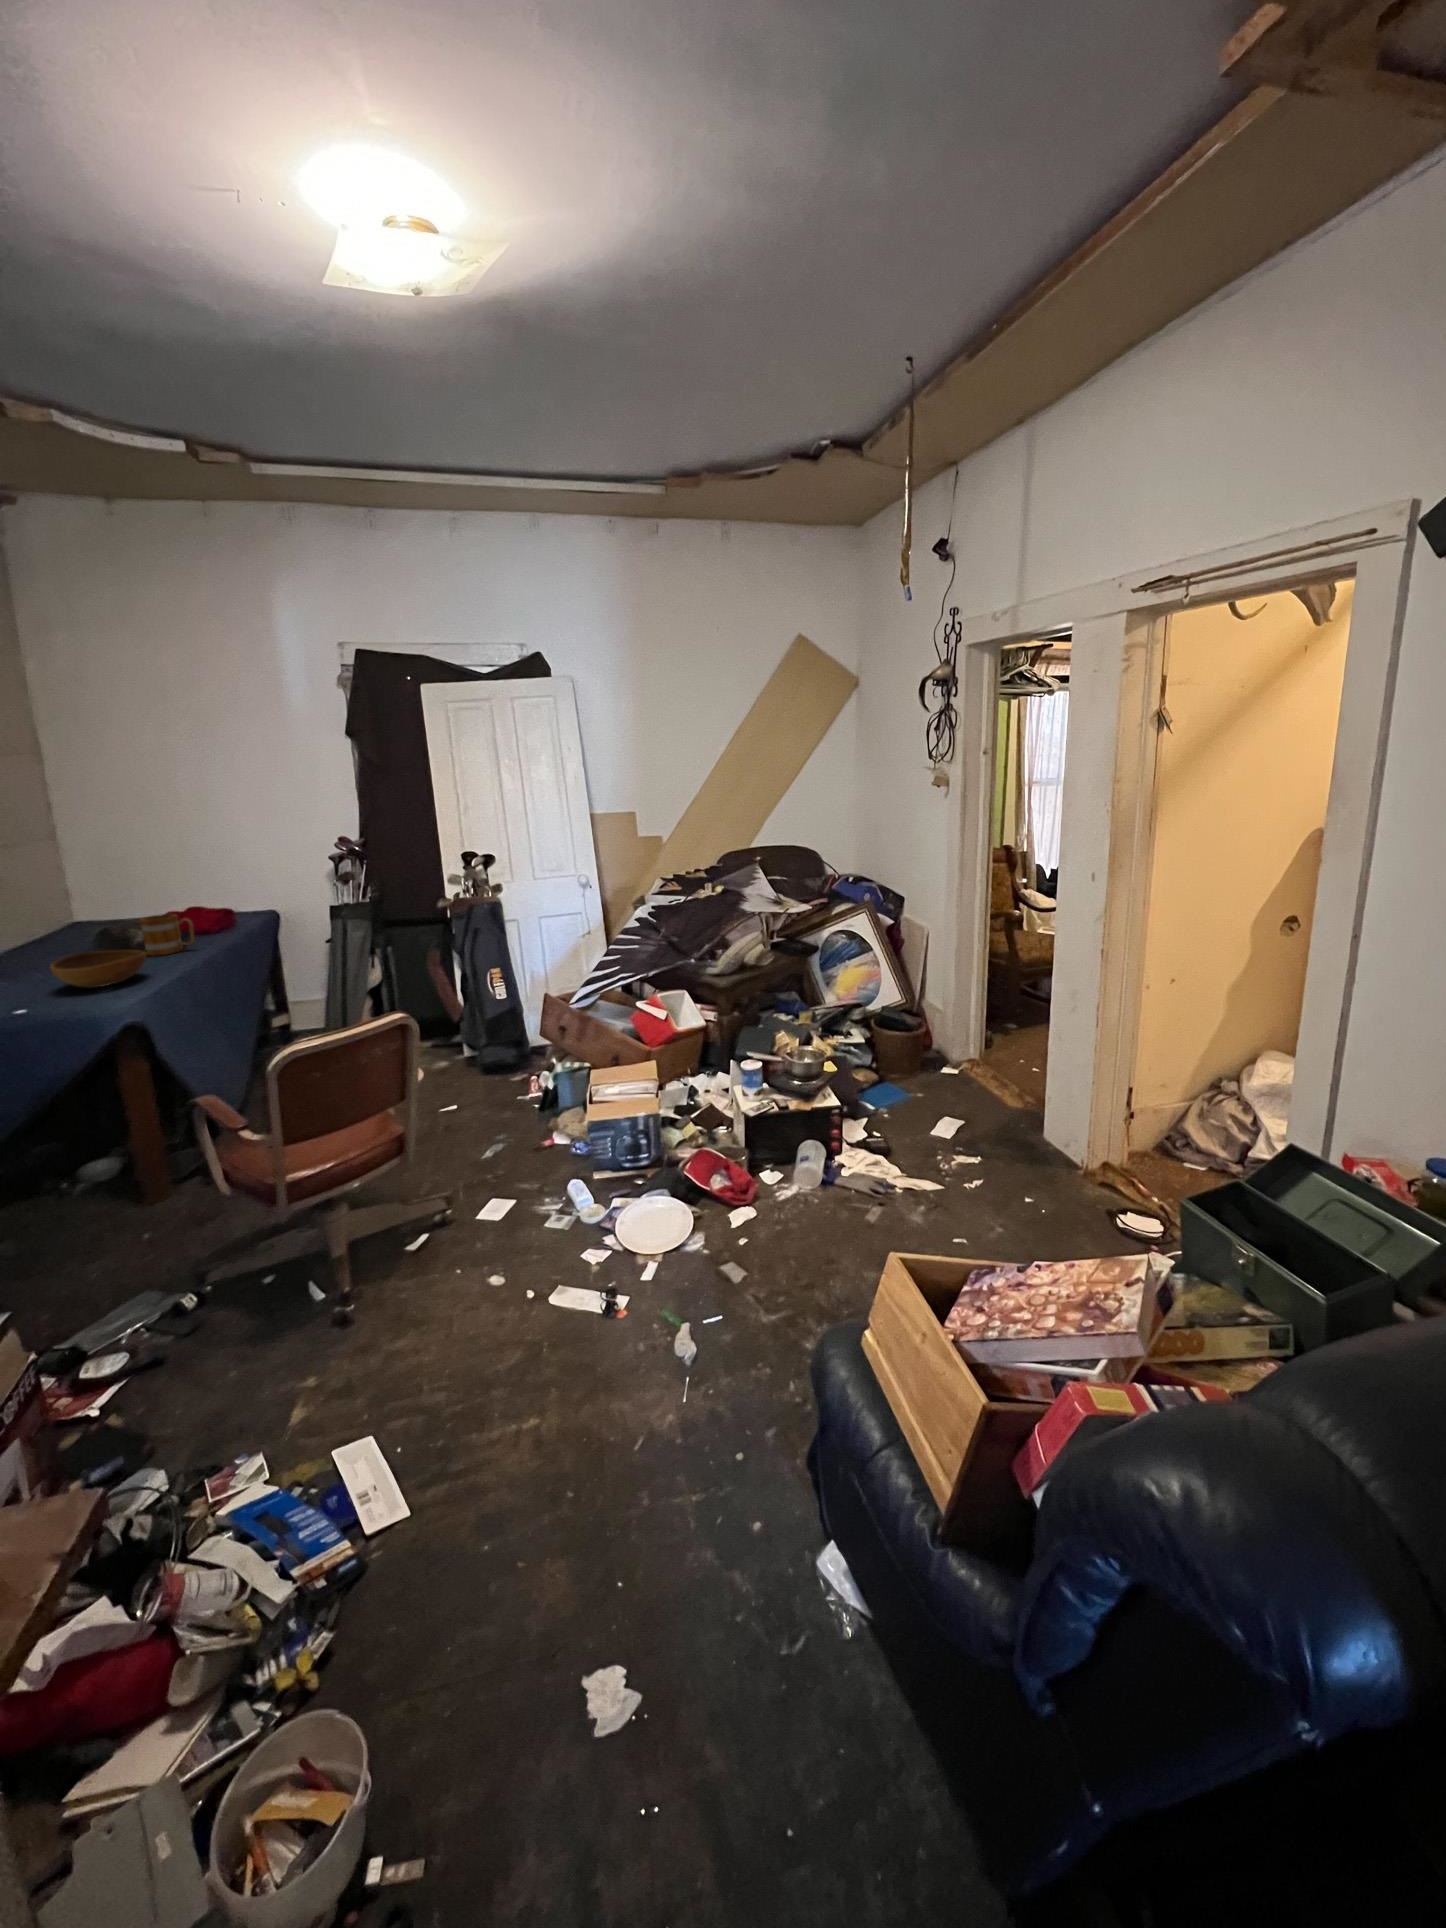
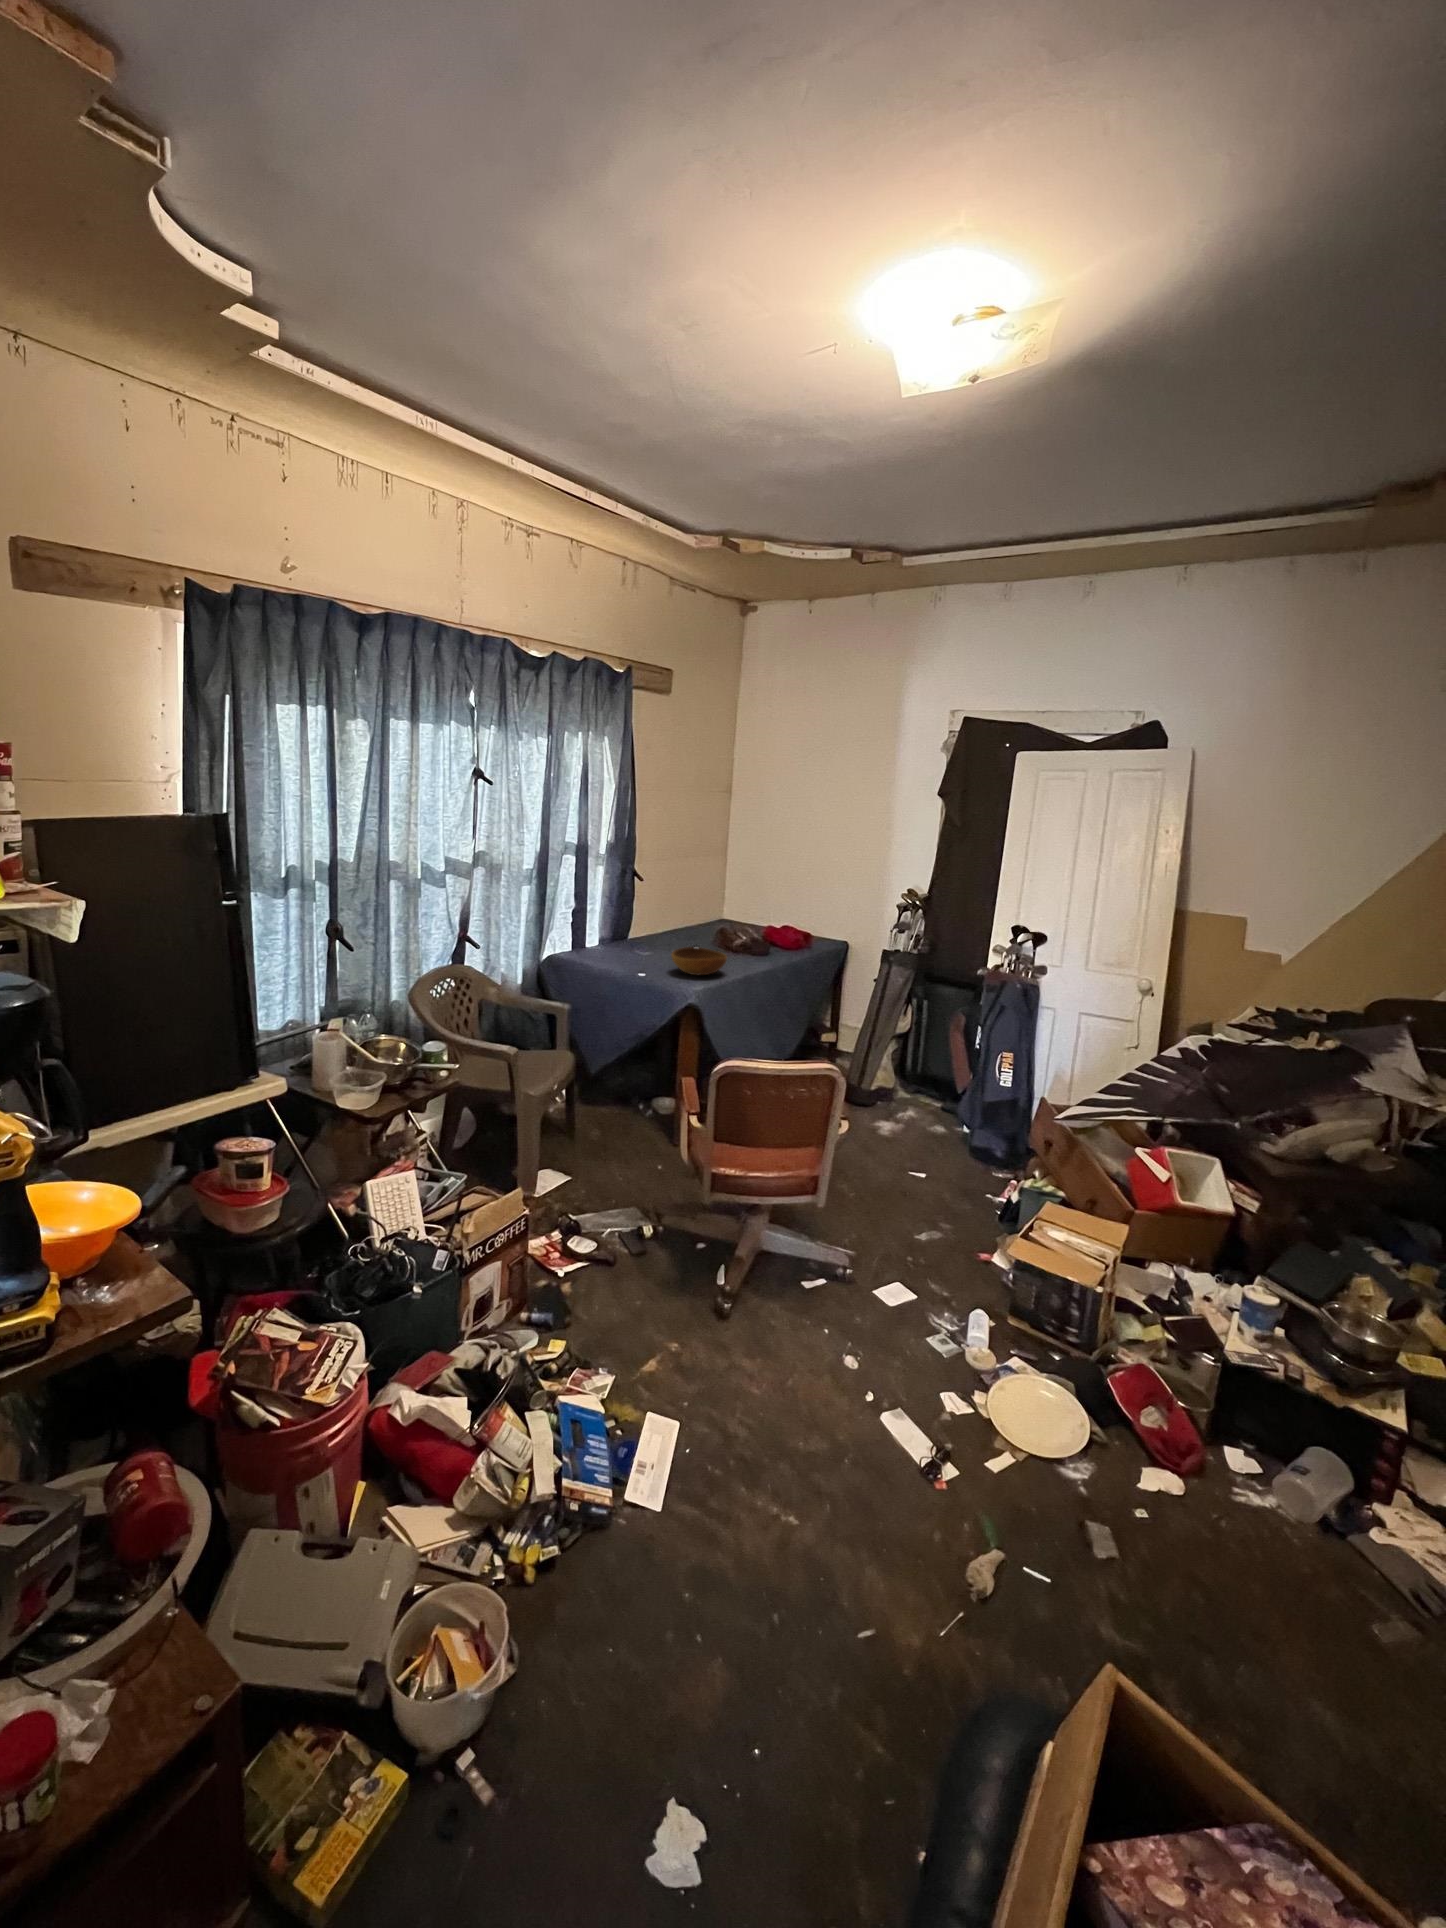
mug: present [140,914,194,956] -> none [738,930,771,962]

